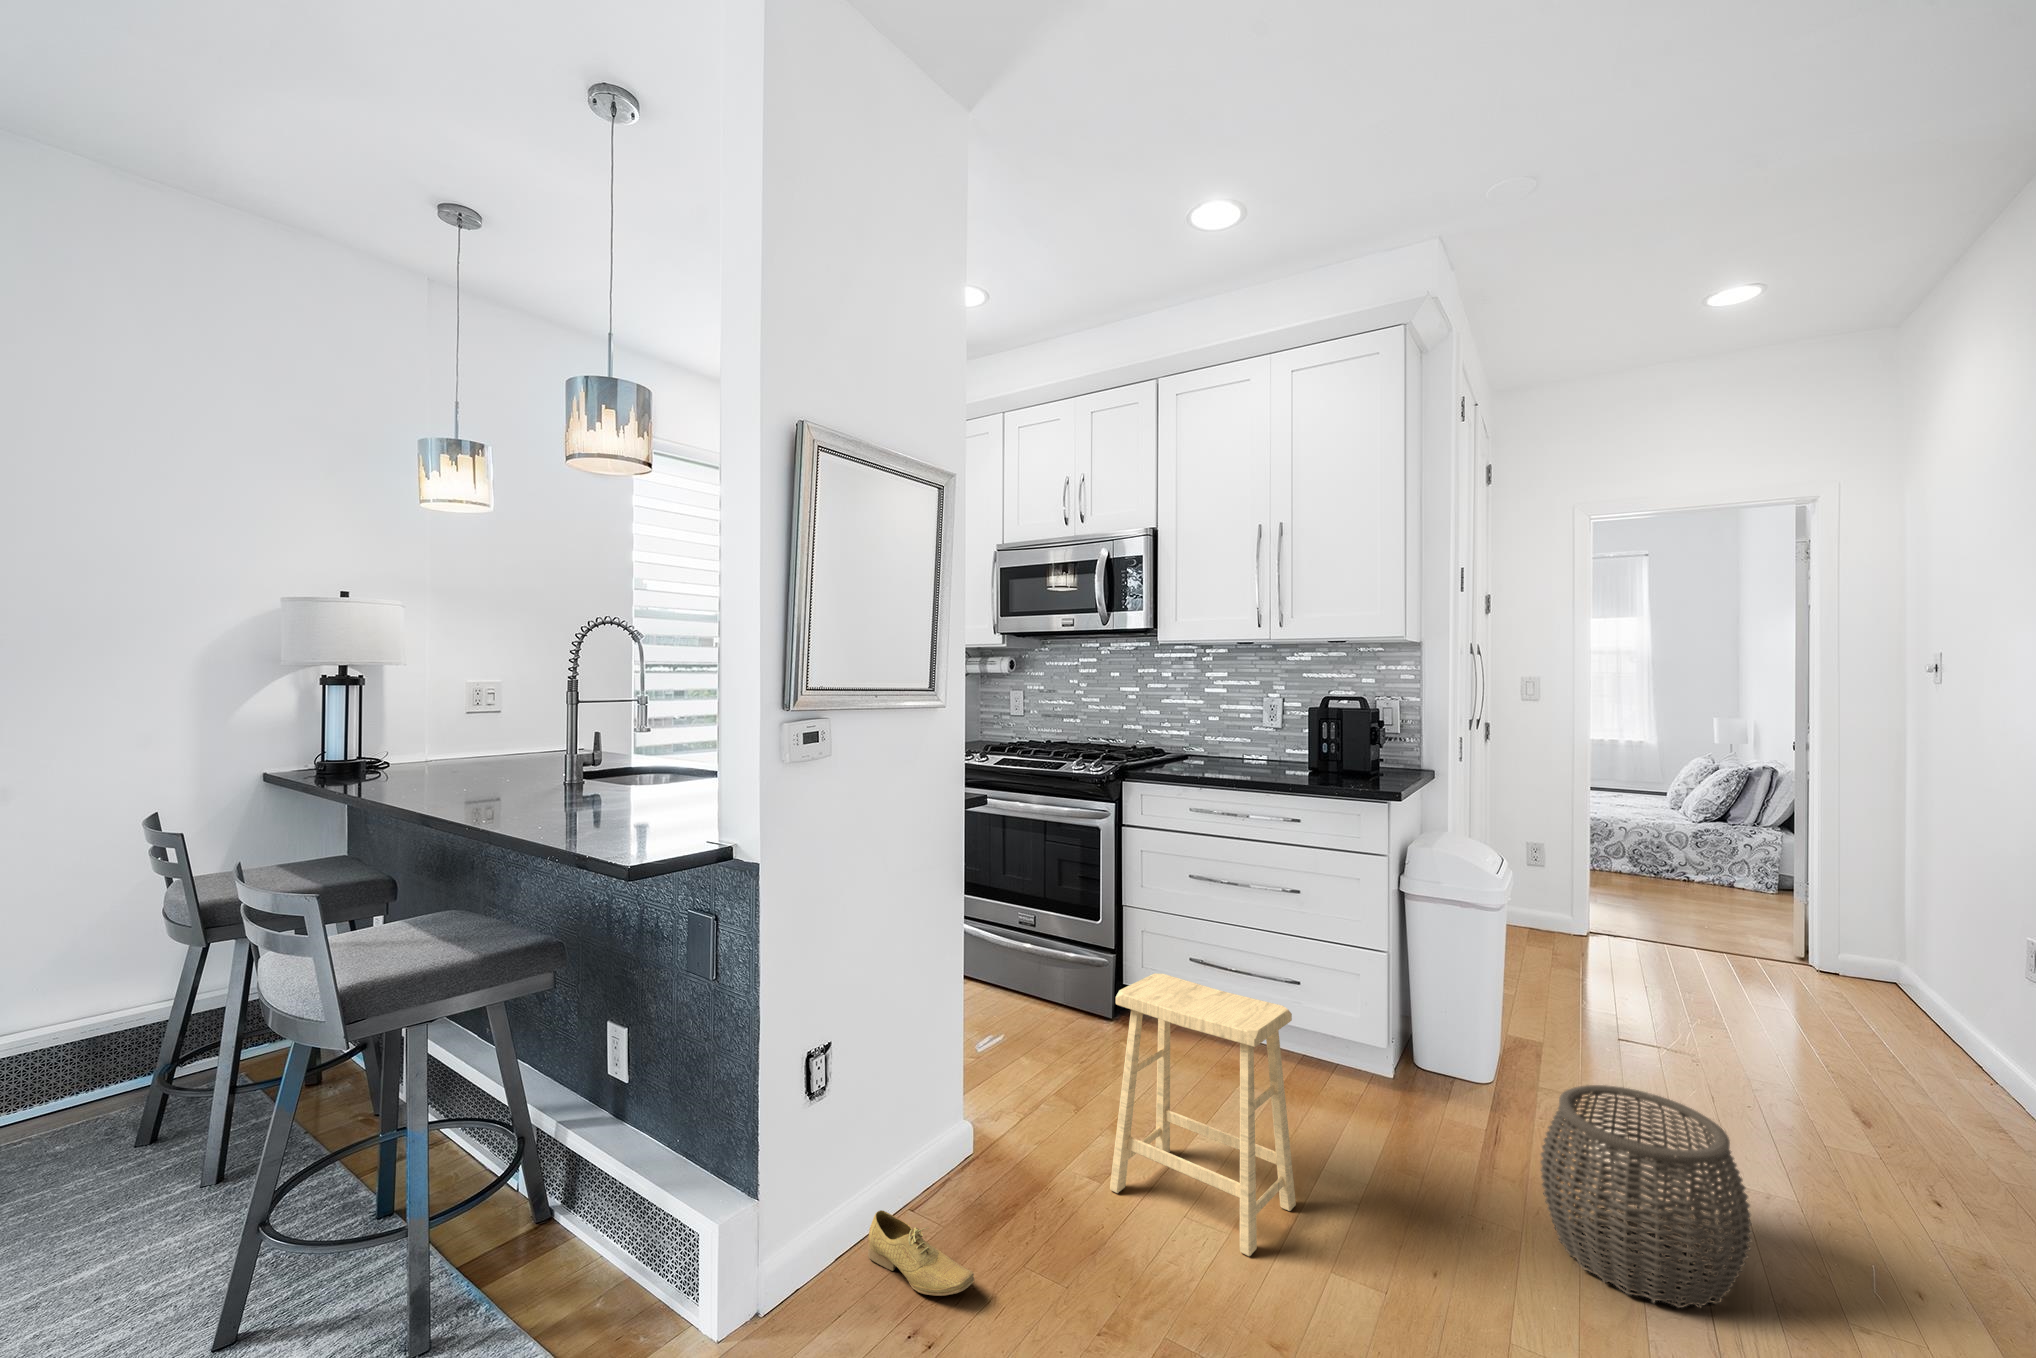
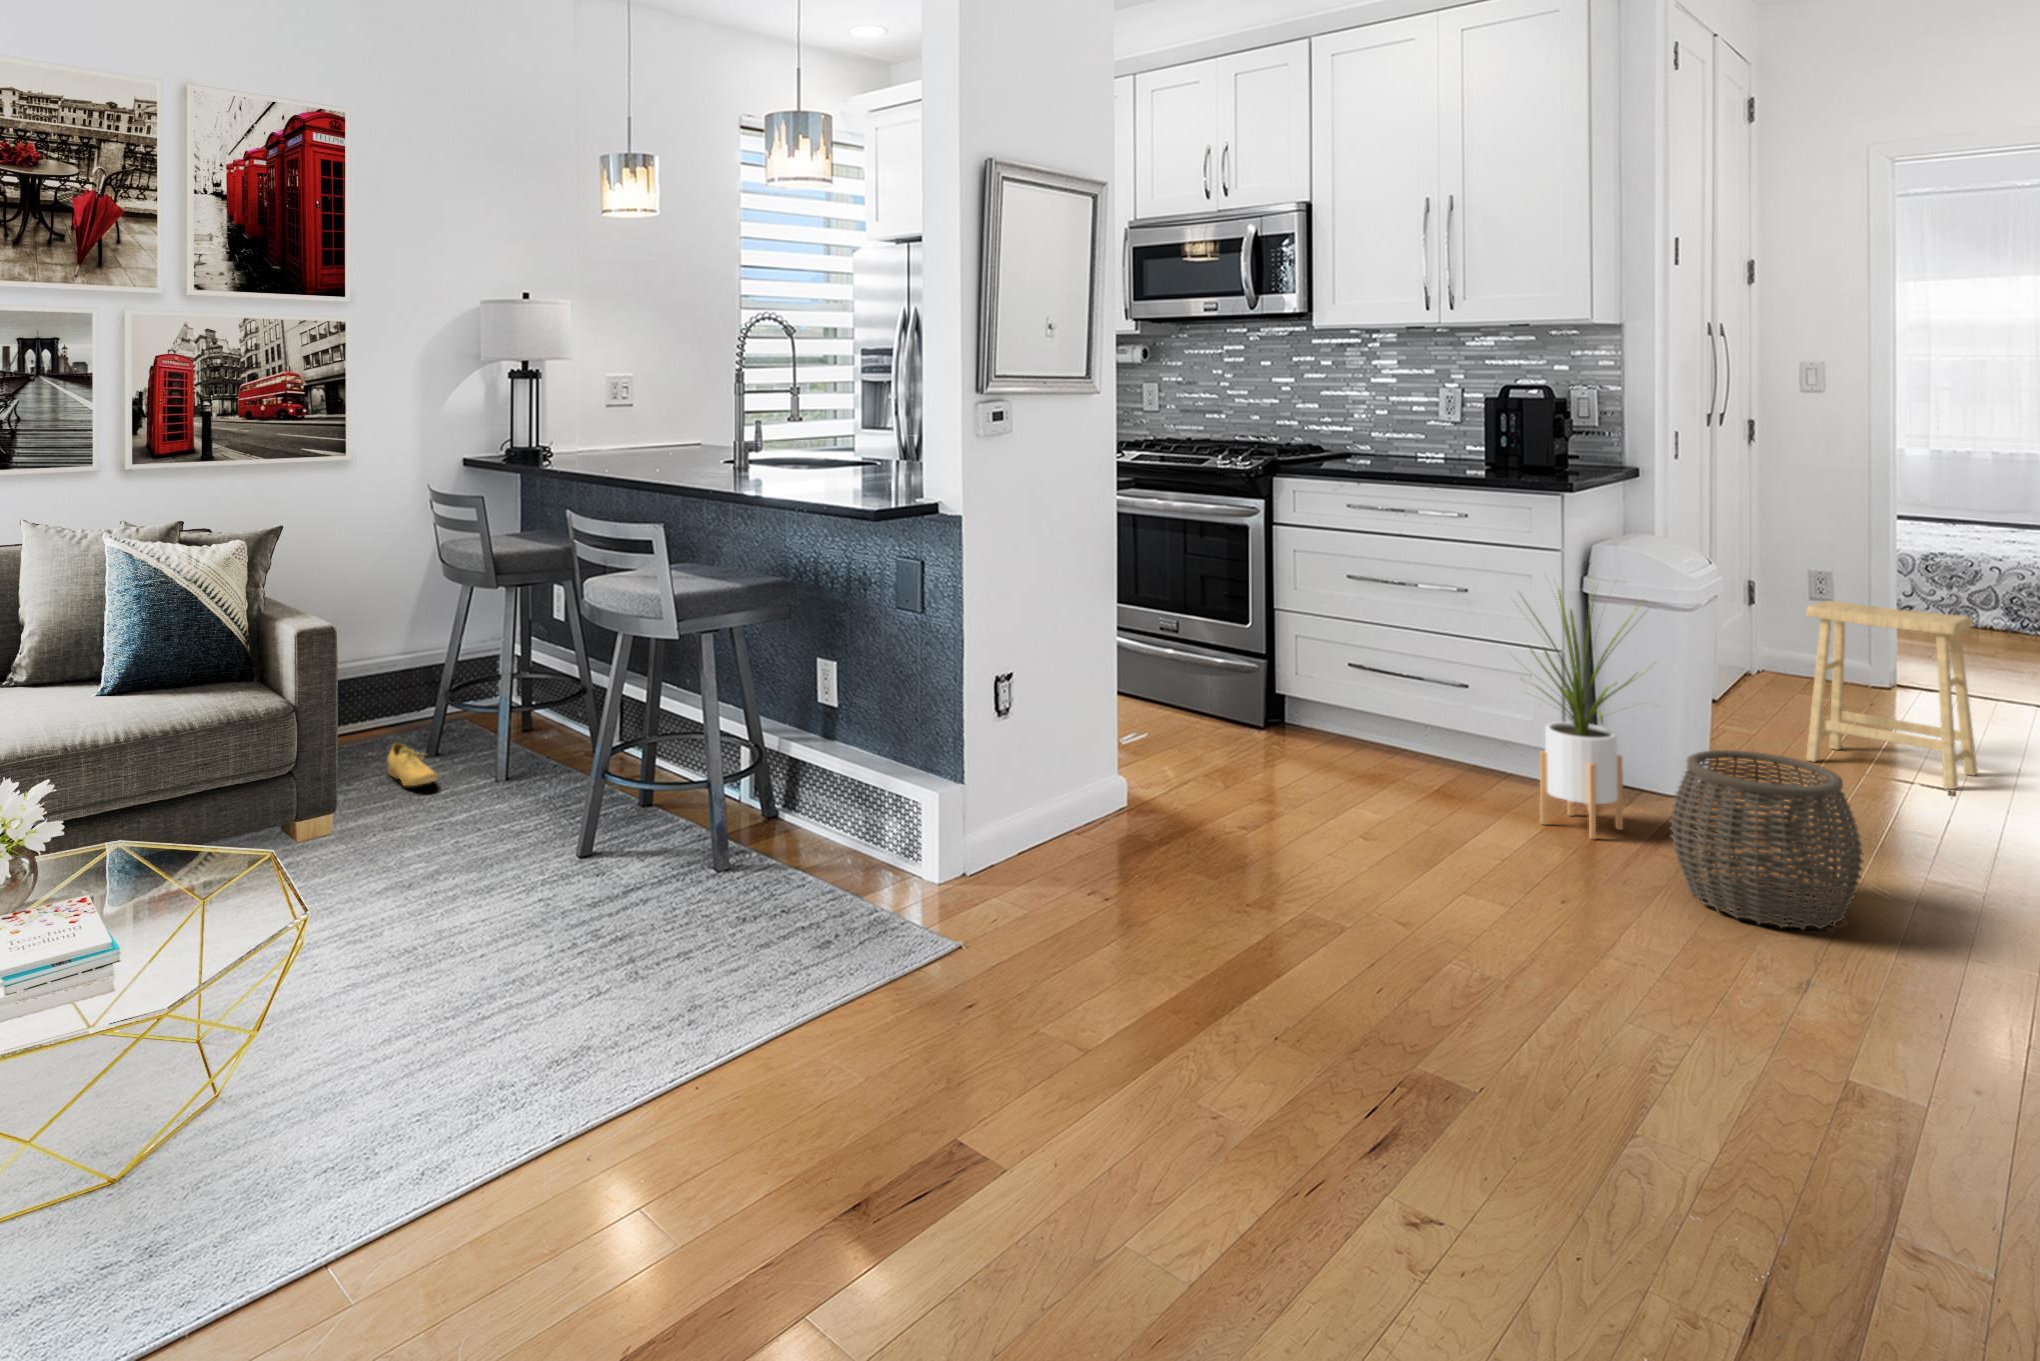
house plant: none [1354,885,1504,1161] -> present [1521,589,1642,839]
footstool: present [1110,973,1296,1256] -> present [1806,601,1978,789]
shoe: present [868,1210,974,1296] -> present [387,743,438,786]

